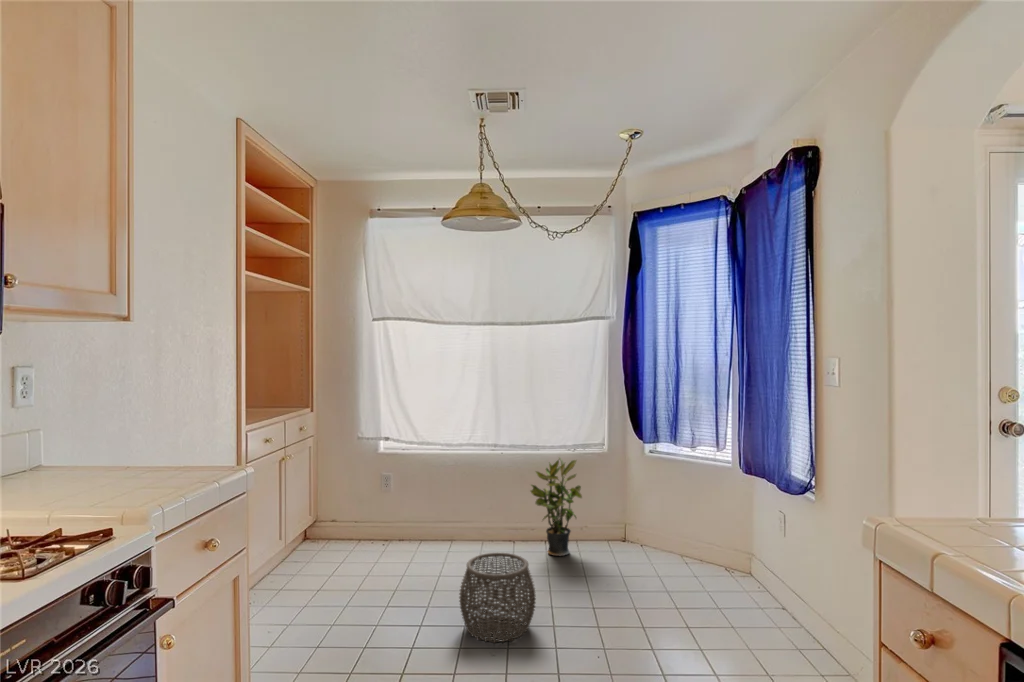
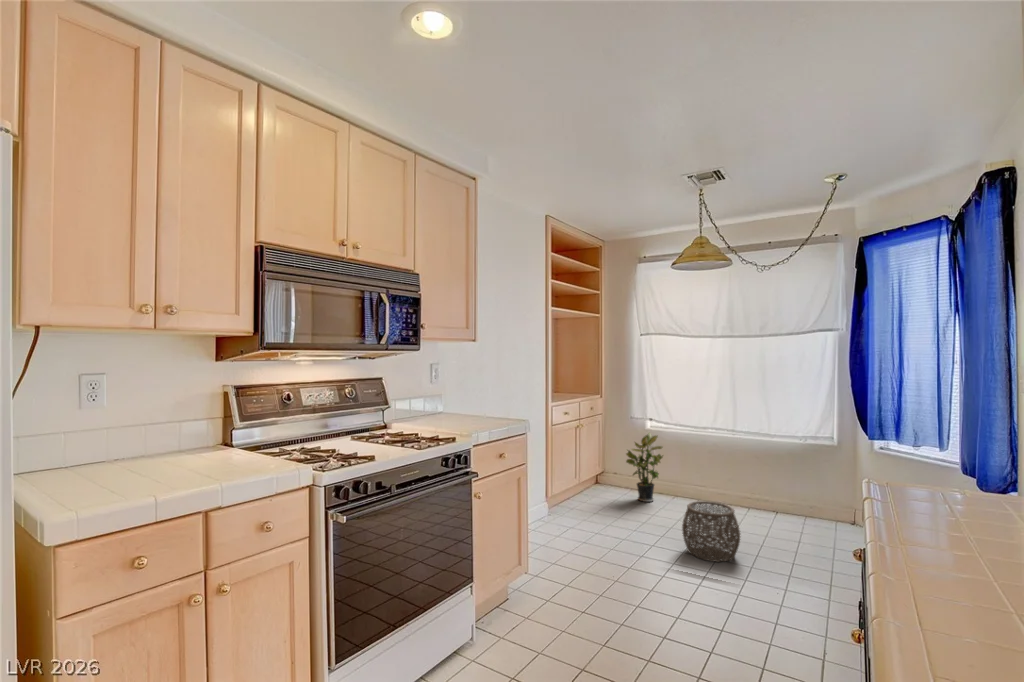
potted plant: present [531,458,582,556] -> present [626,433,663,502]

